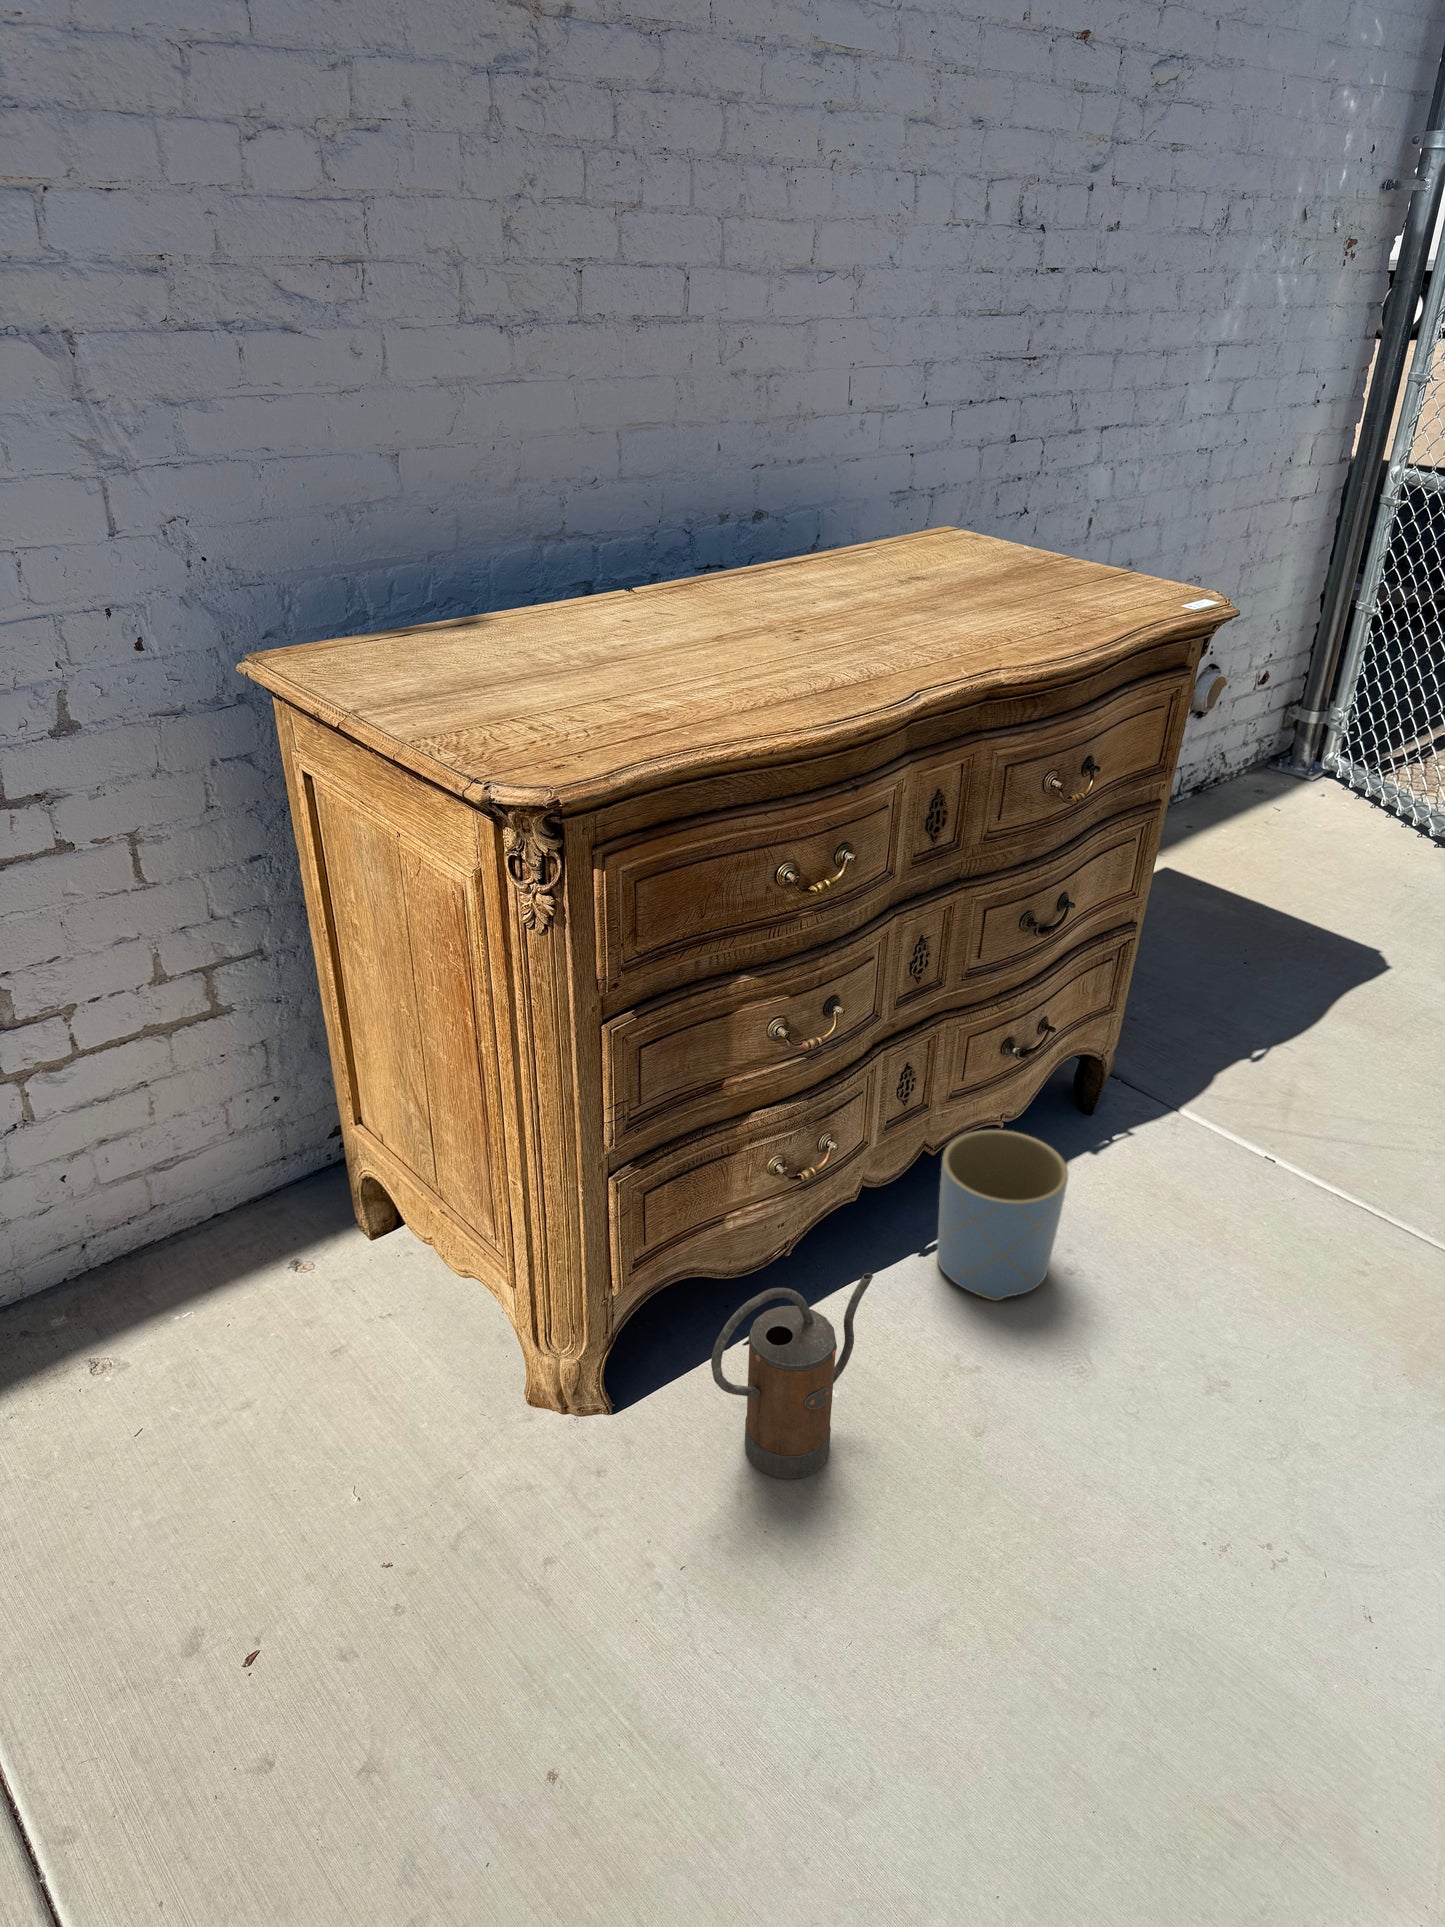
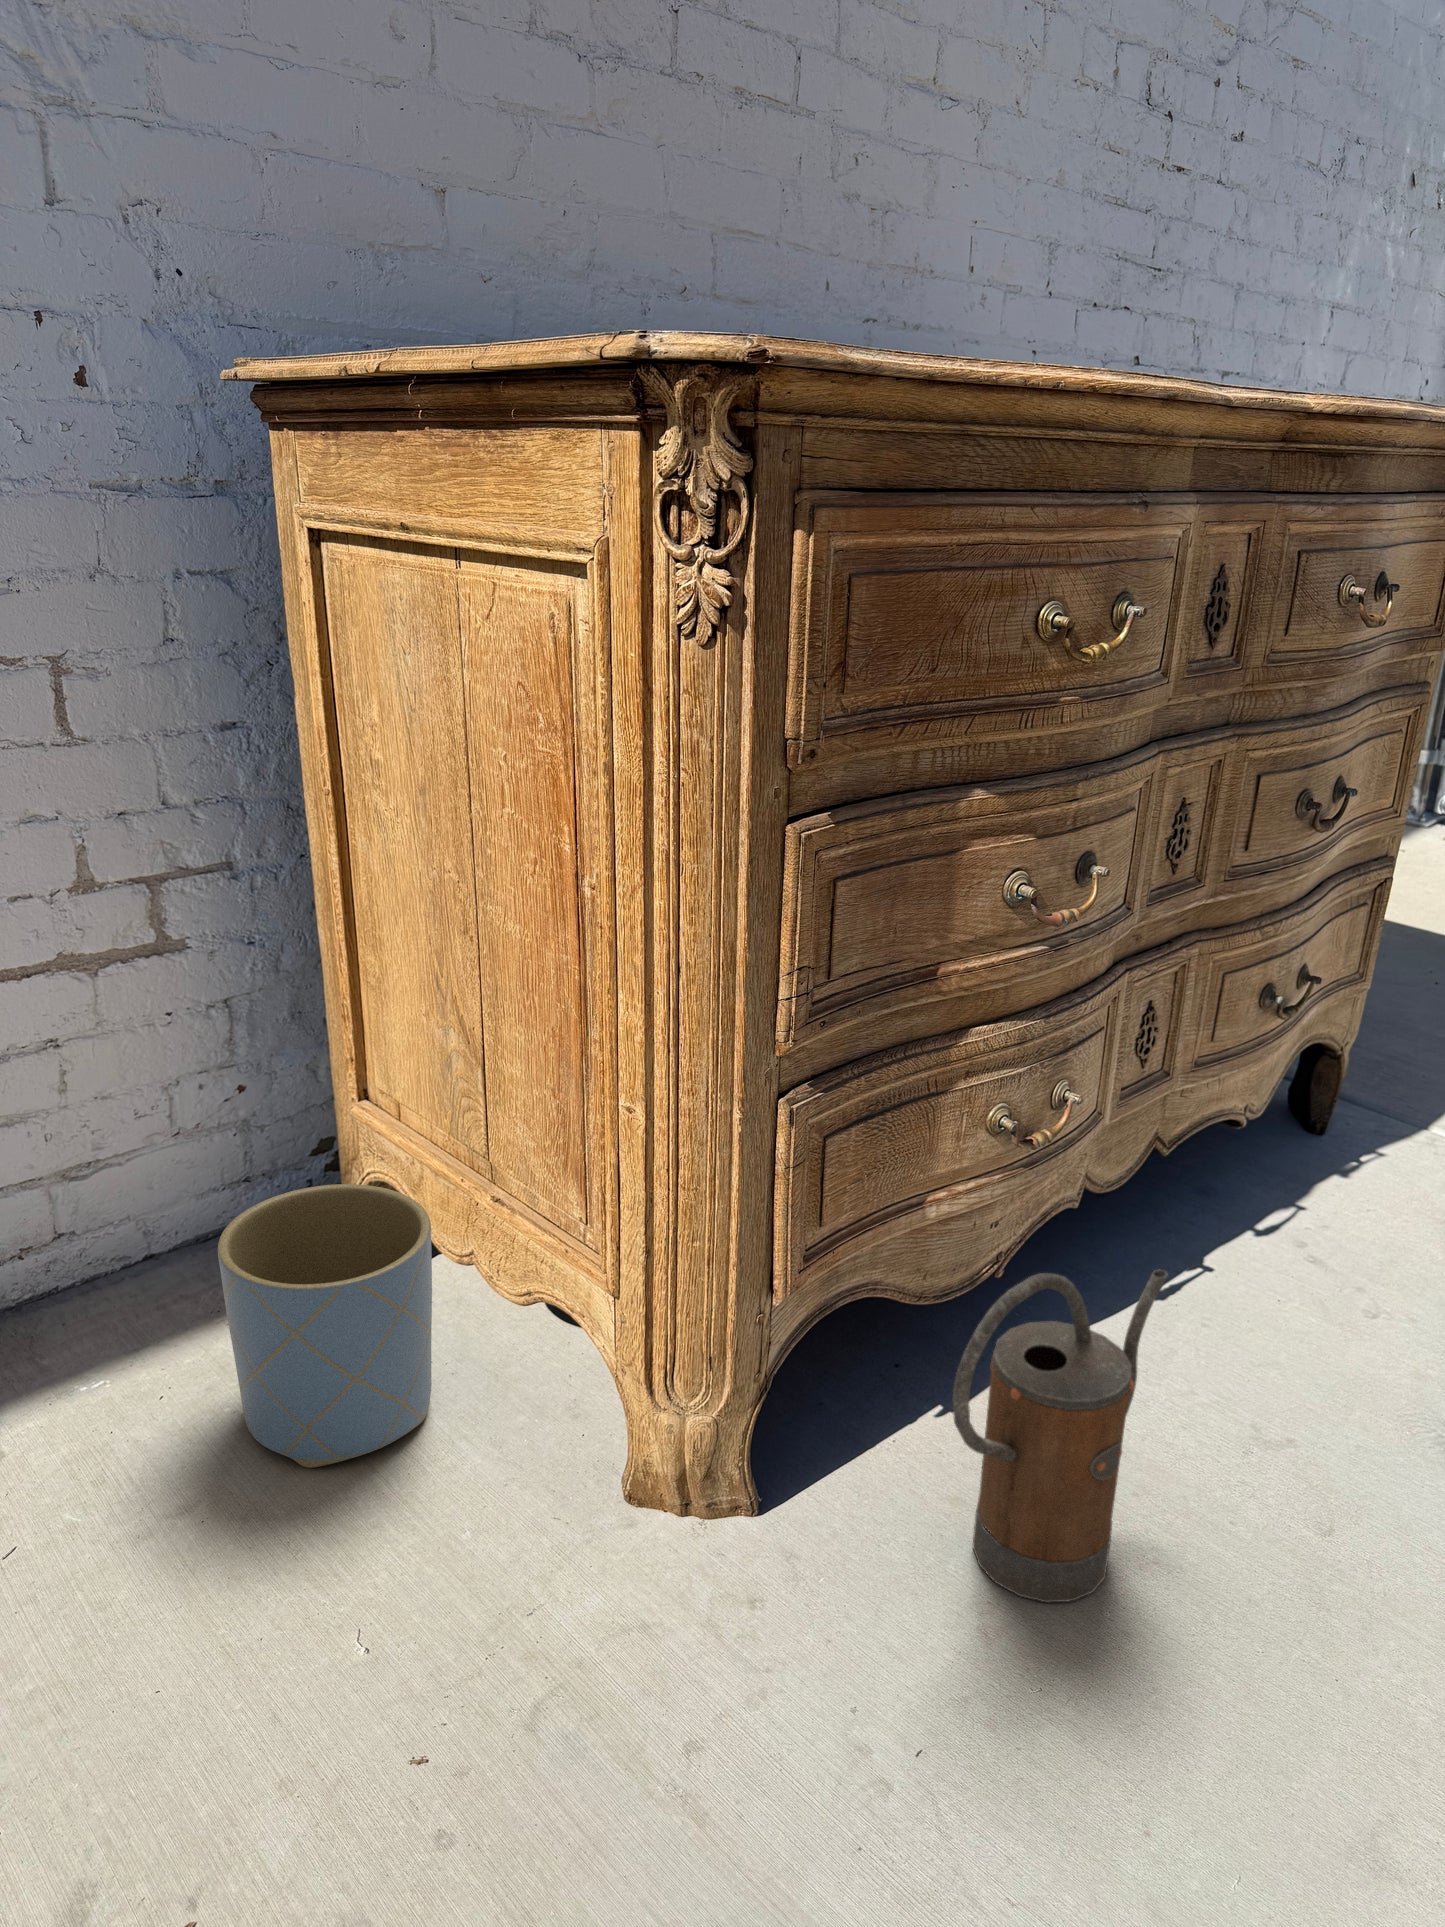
planter: present [937,1130,1068,1301] -> present [218,1184,432,1468]

